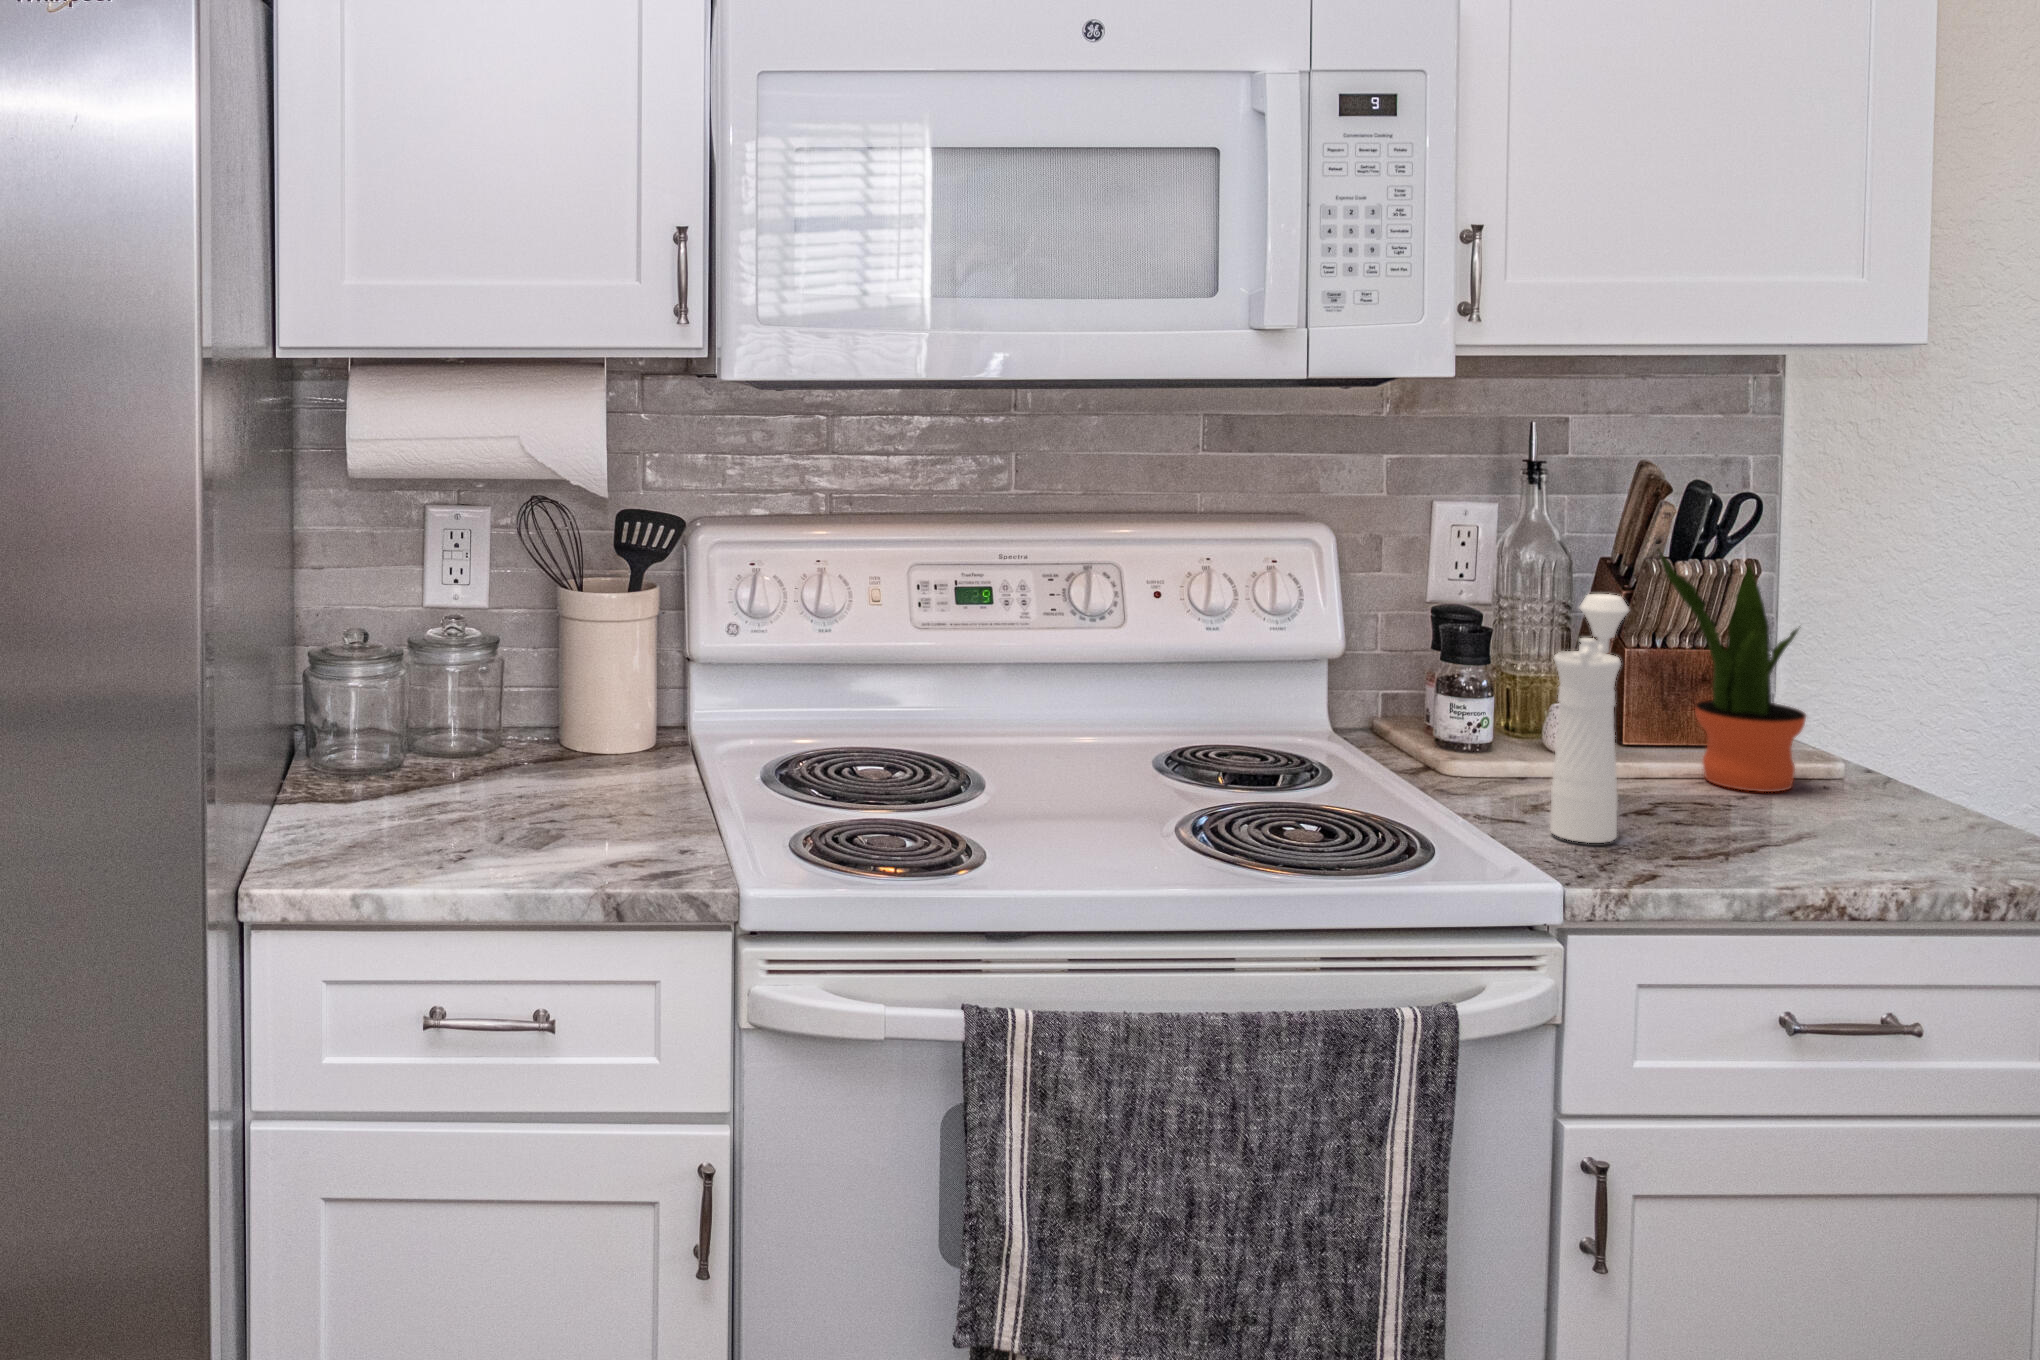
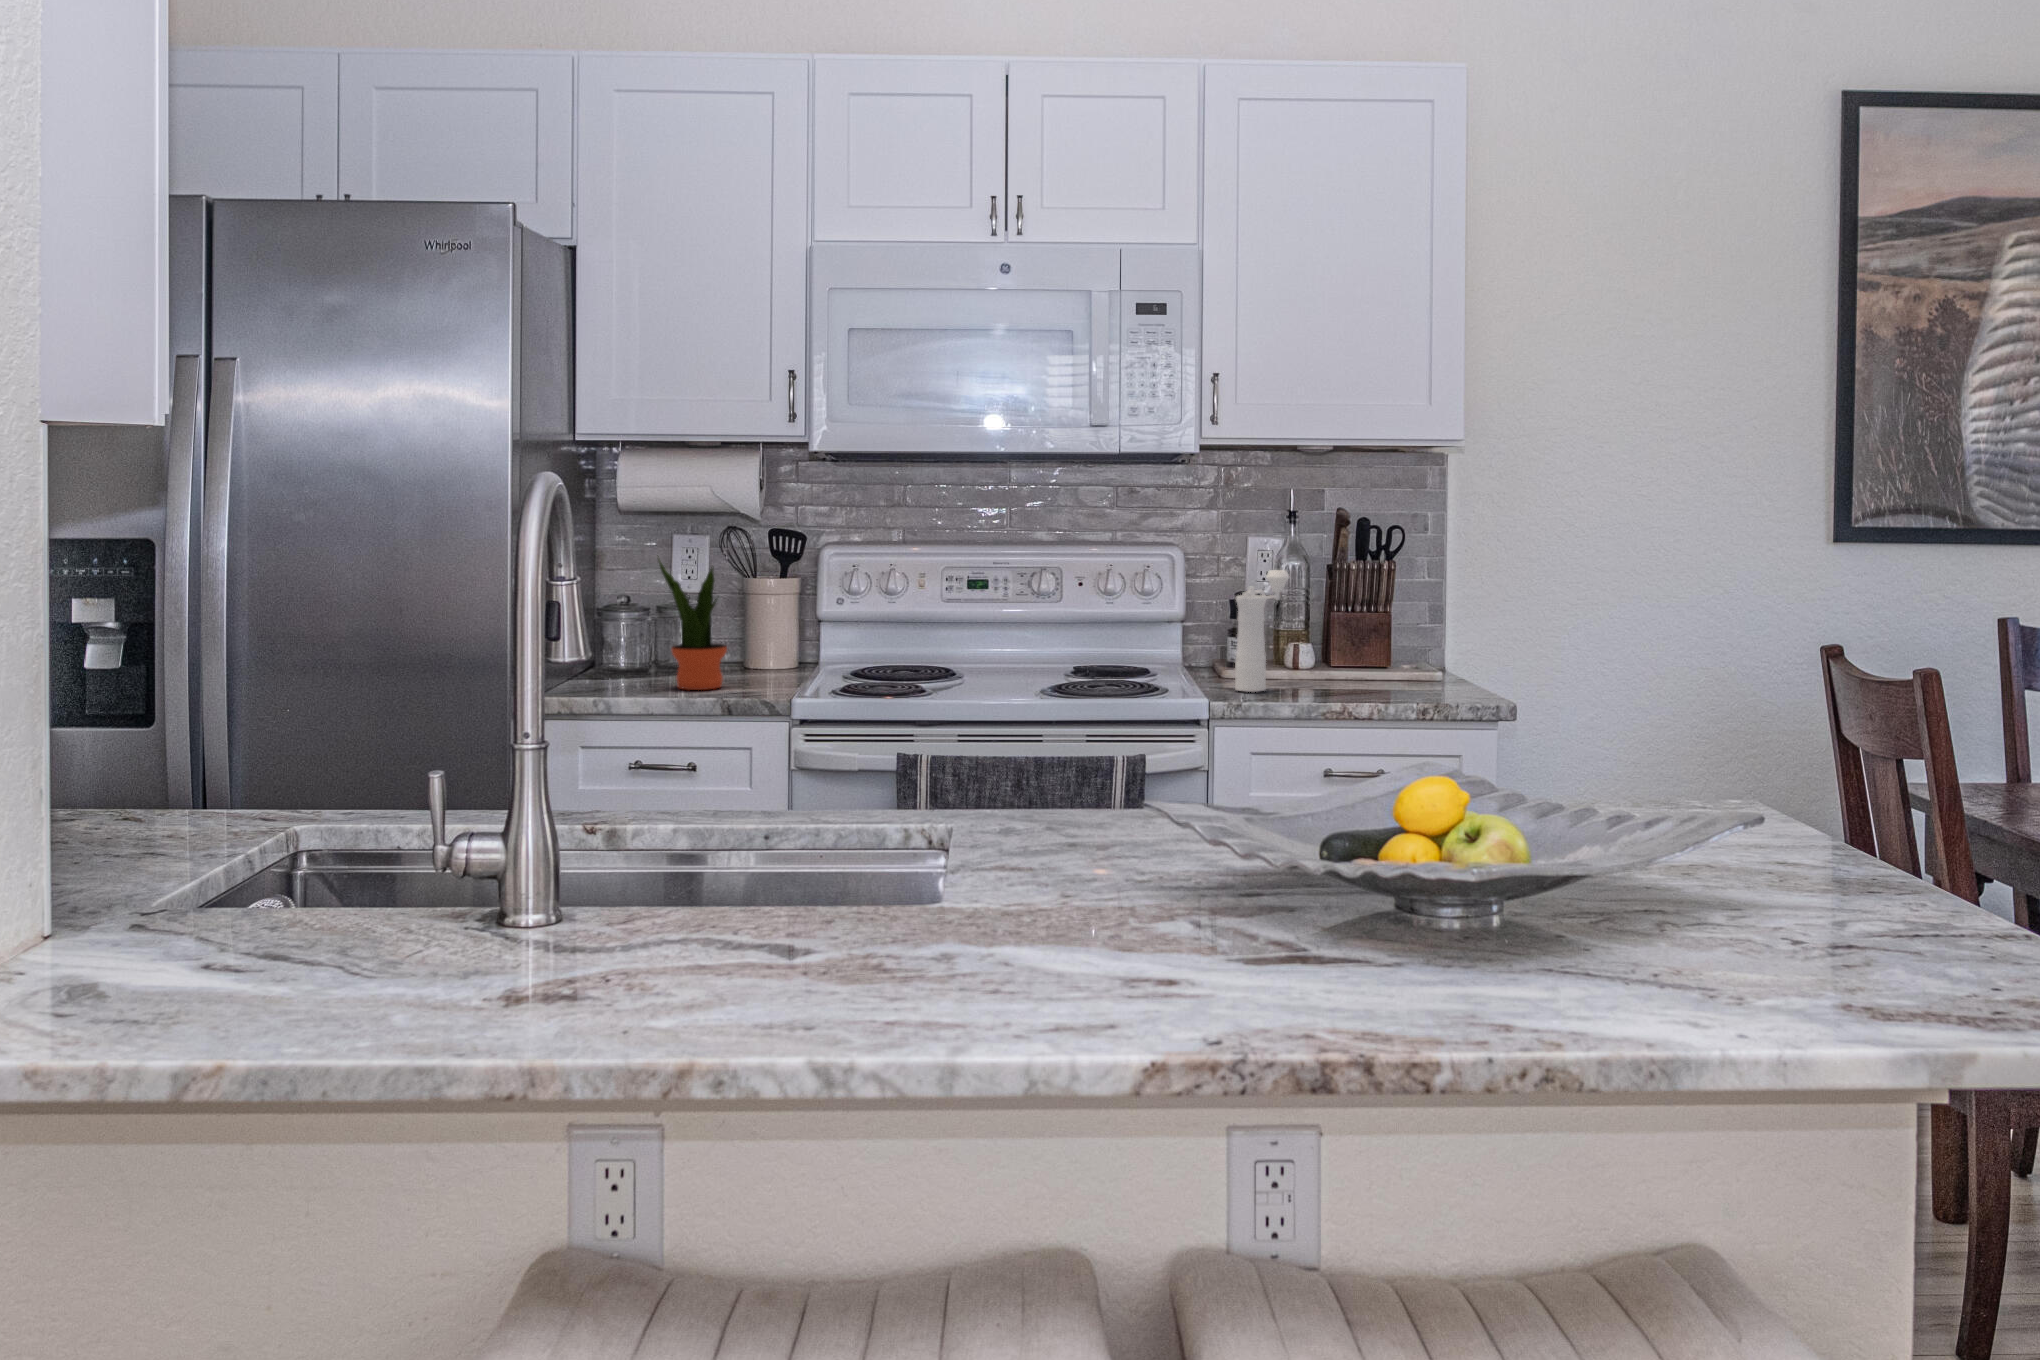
potted plant: present [1659,551,1806,792] -> present [658,556,727,690]

